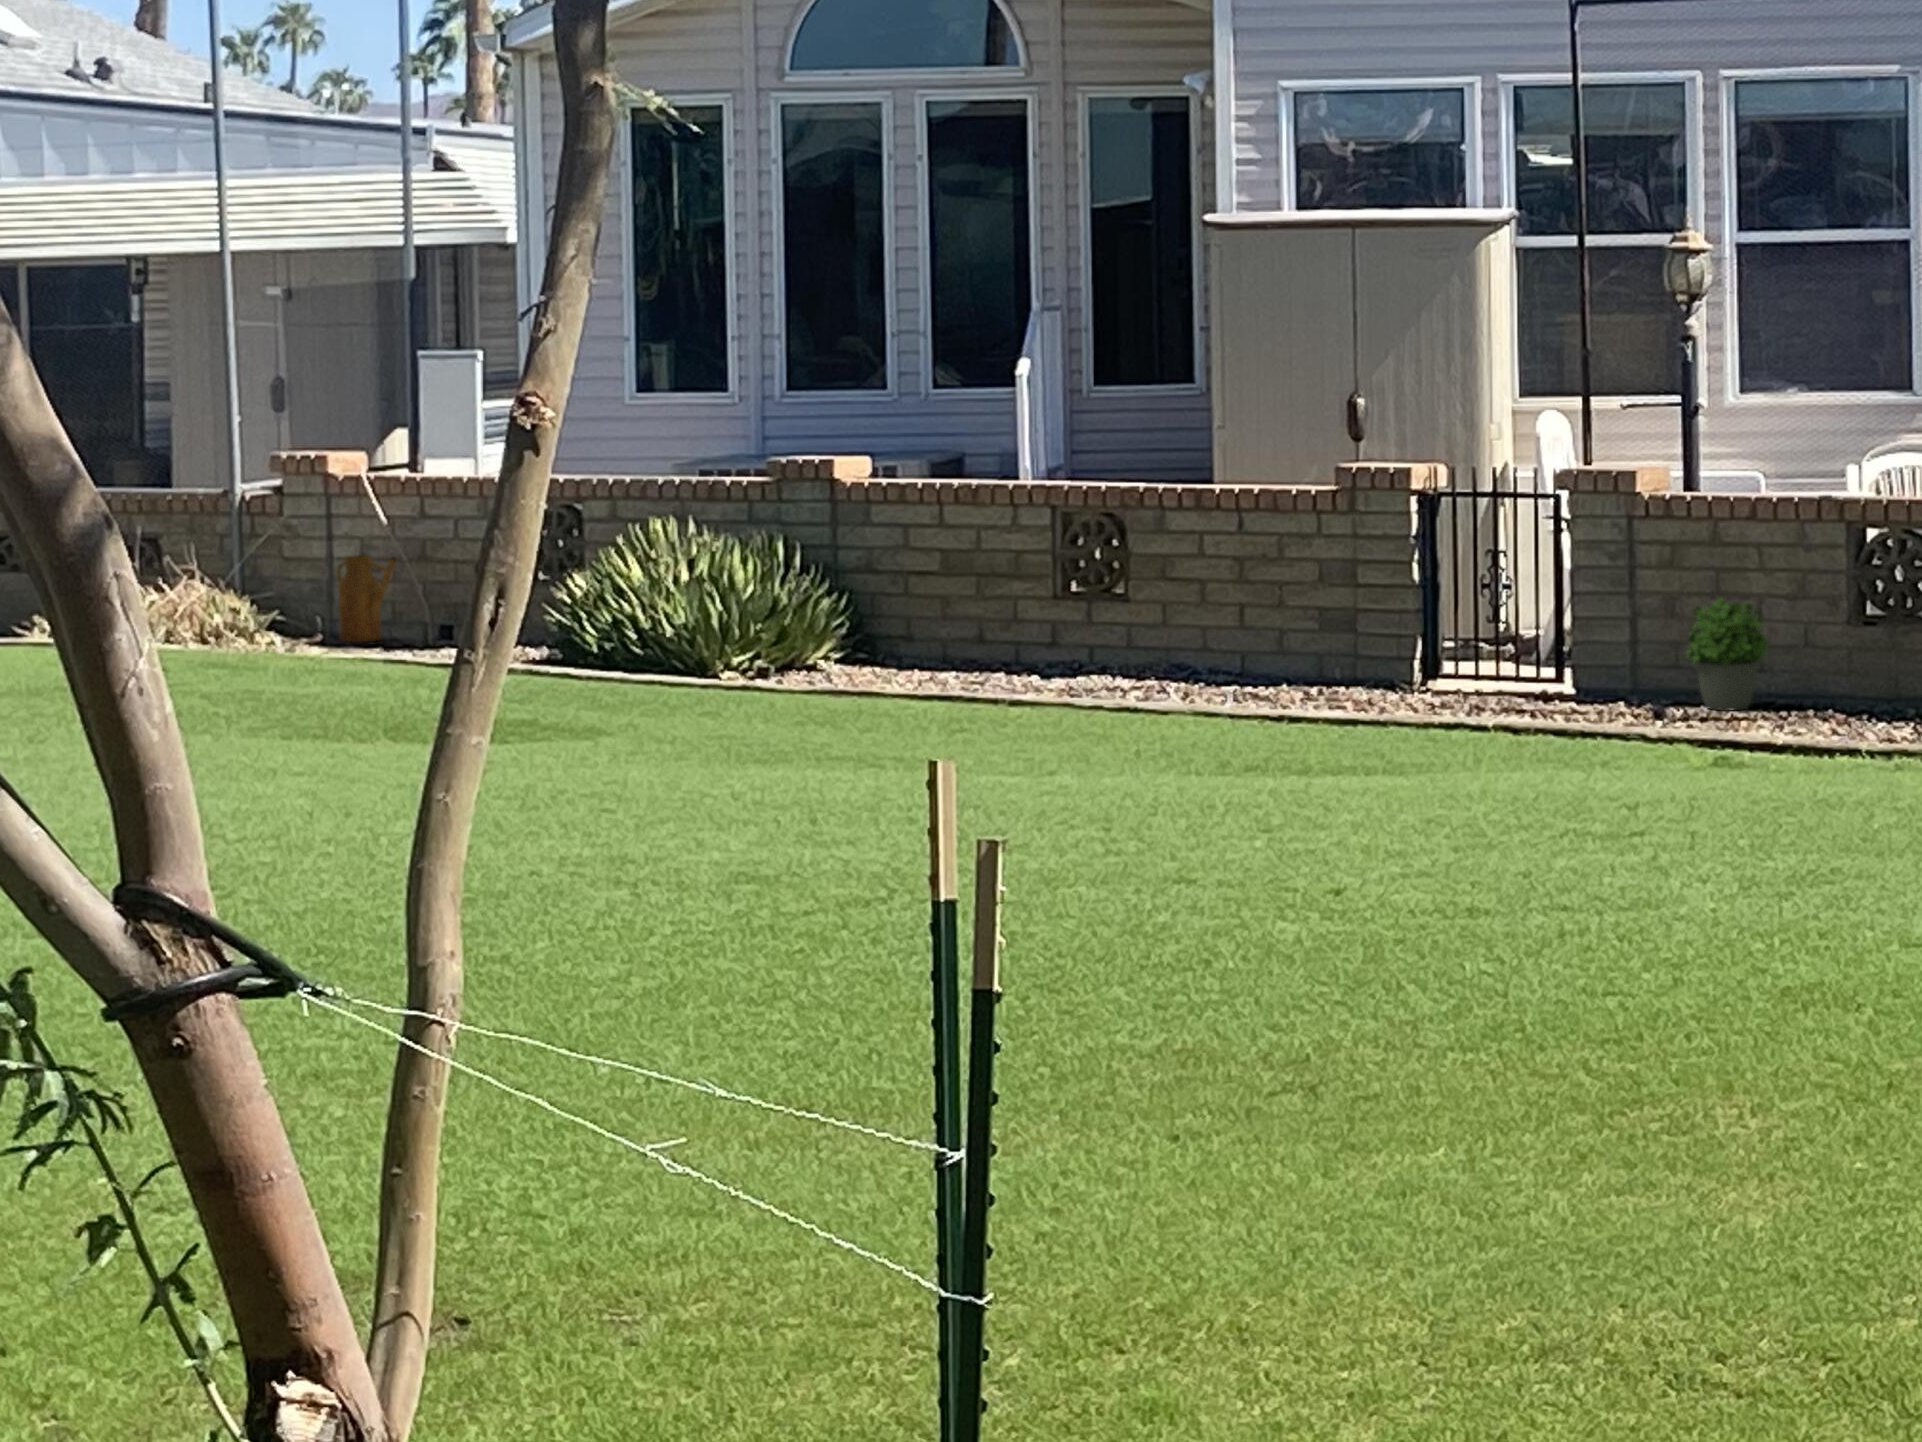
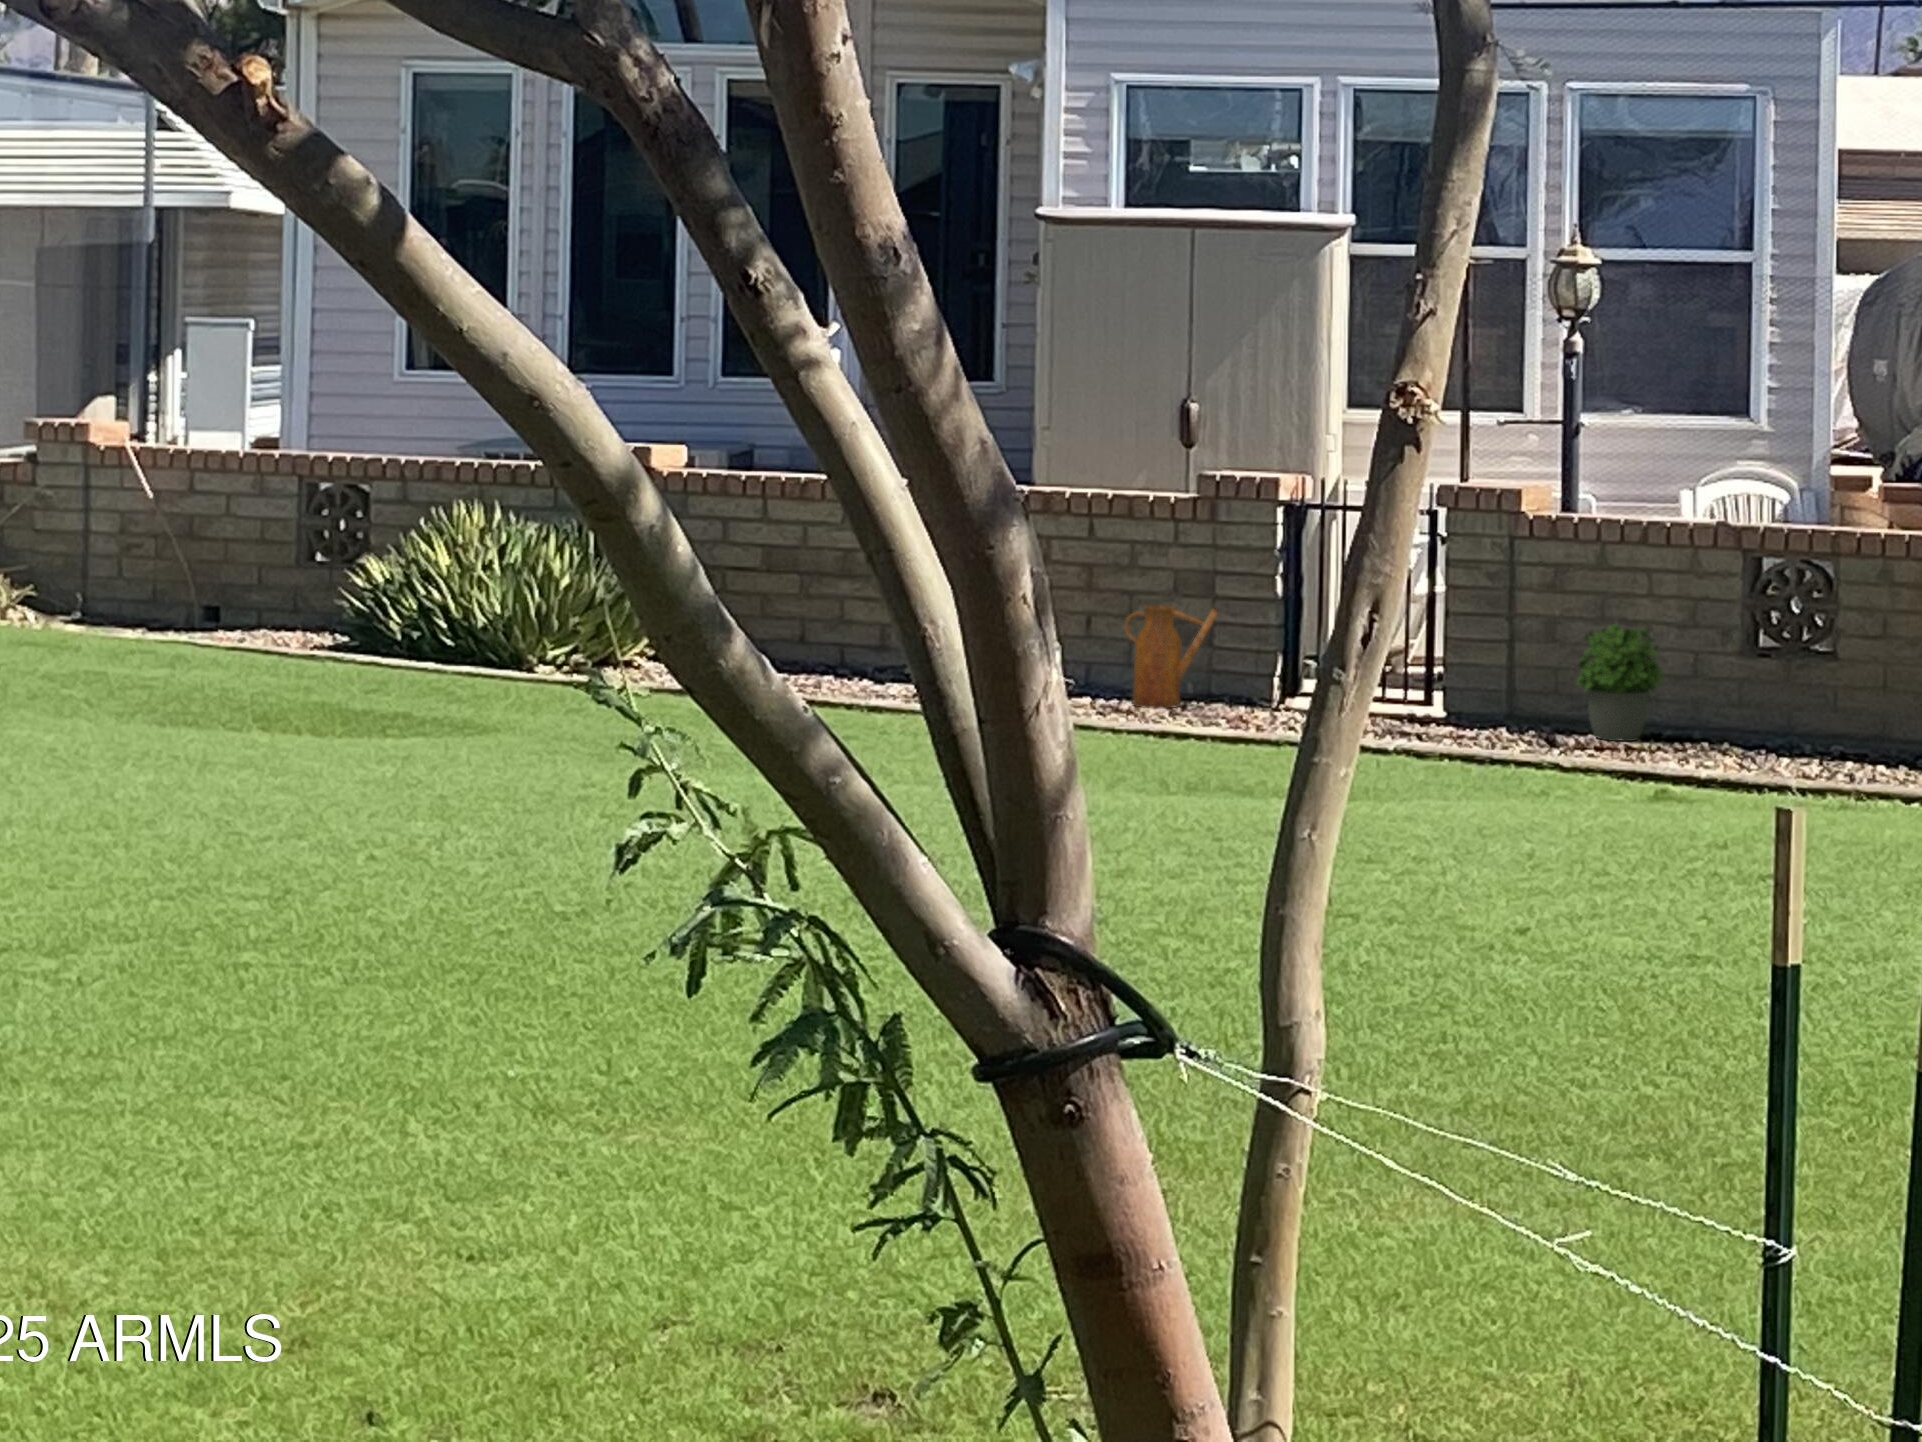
watering can: present [336,555,396,642] -> present [1125,605,1218,709]

